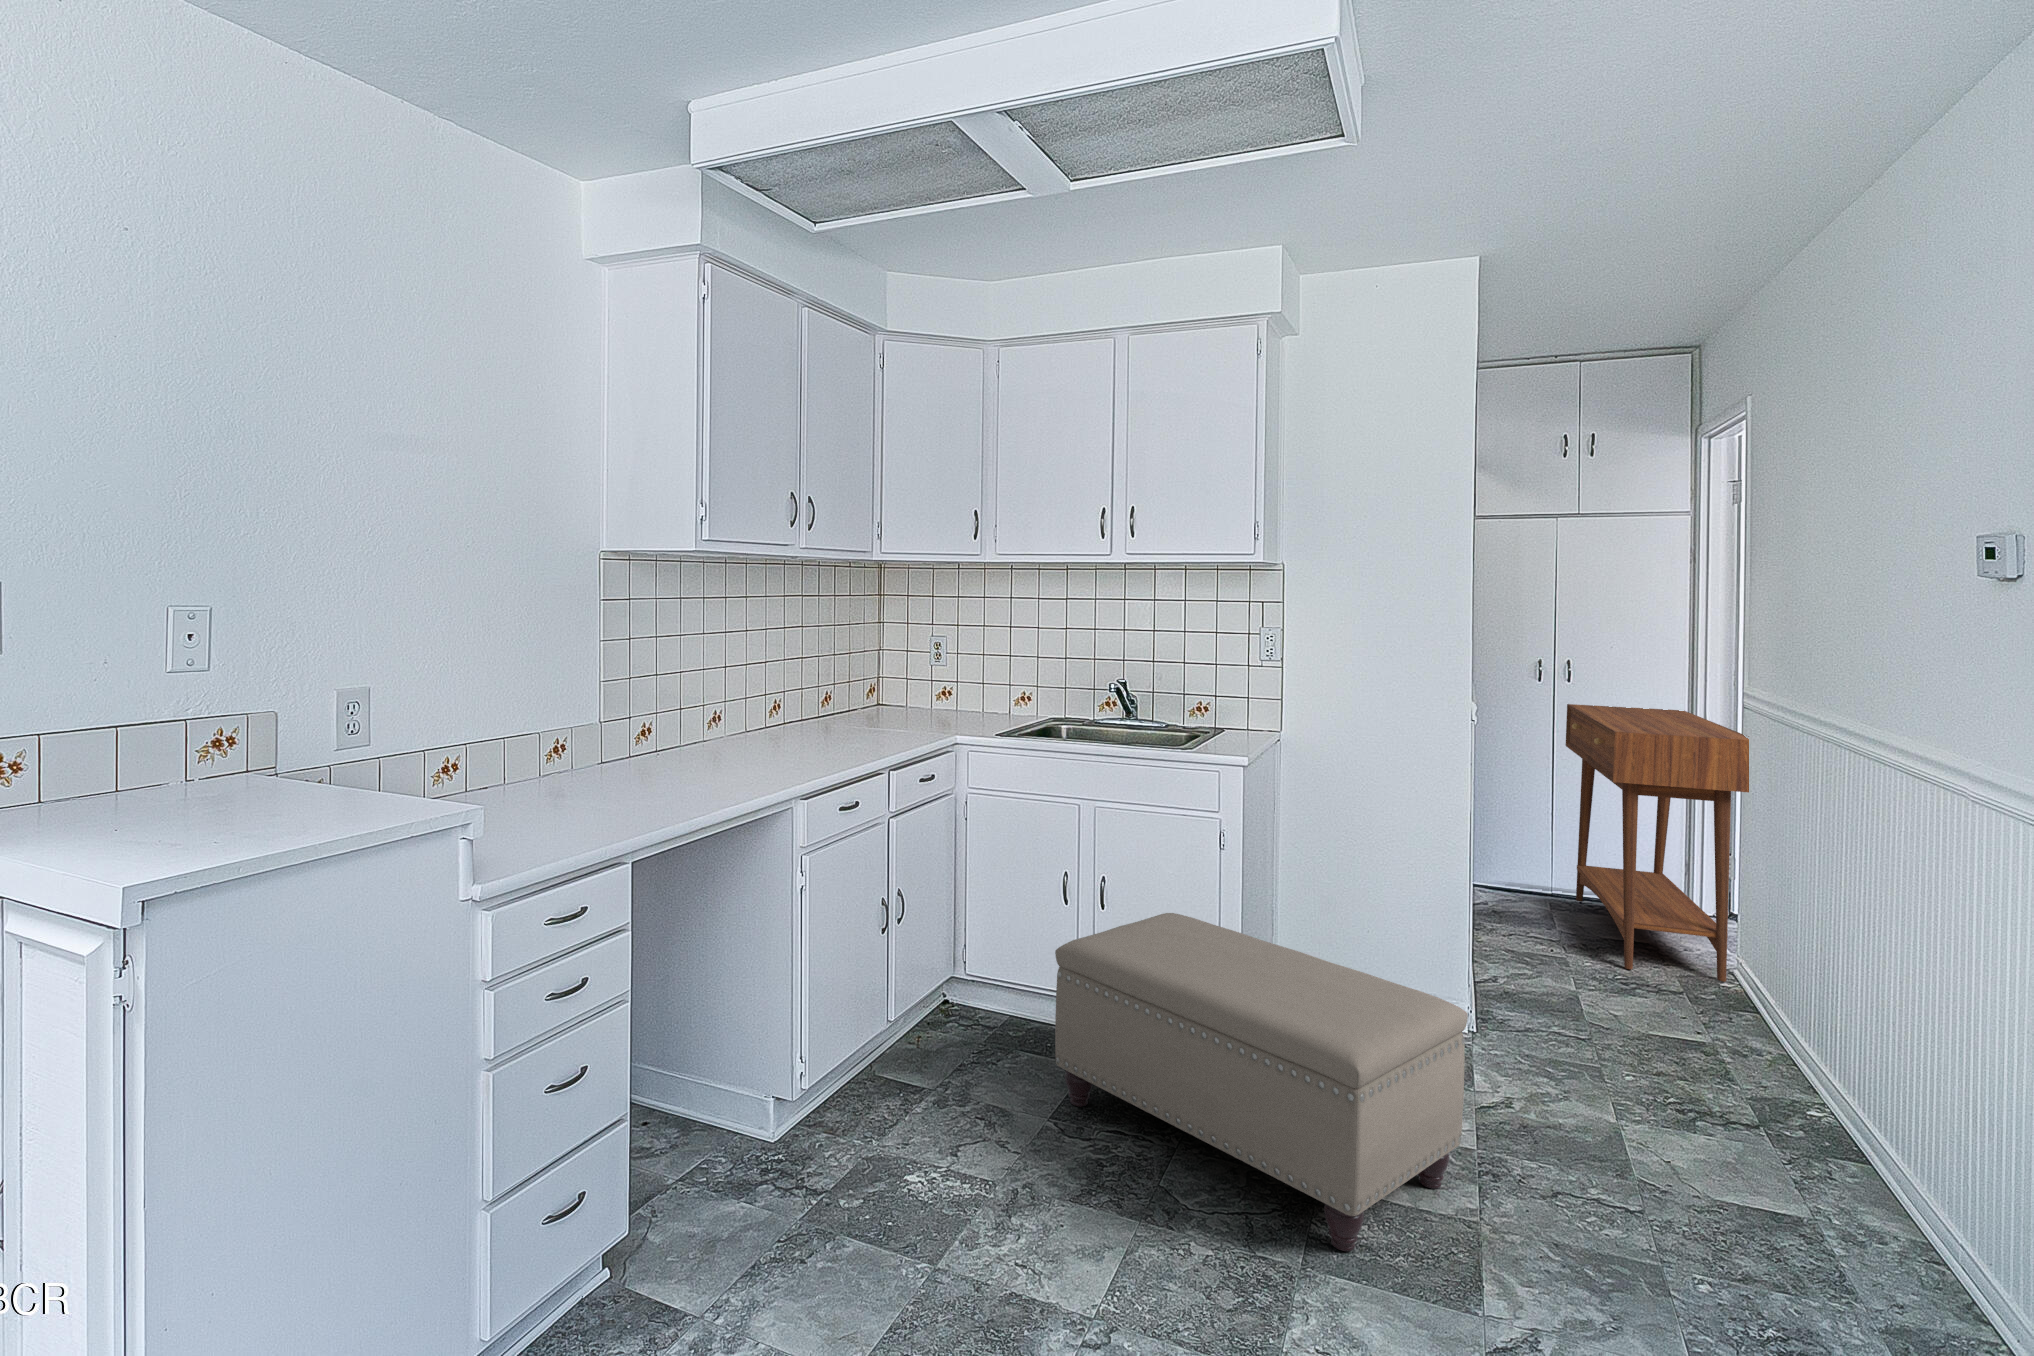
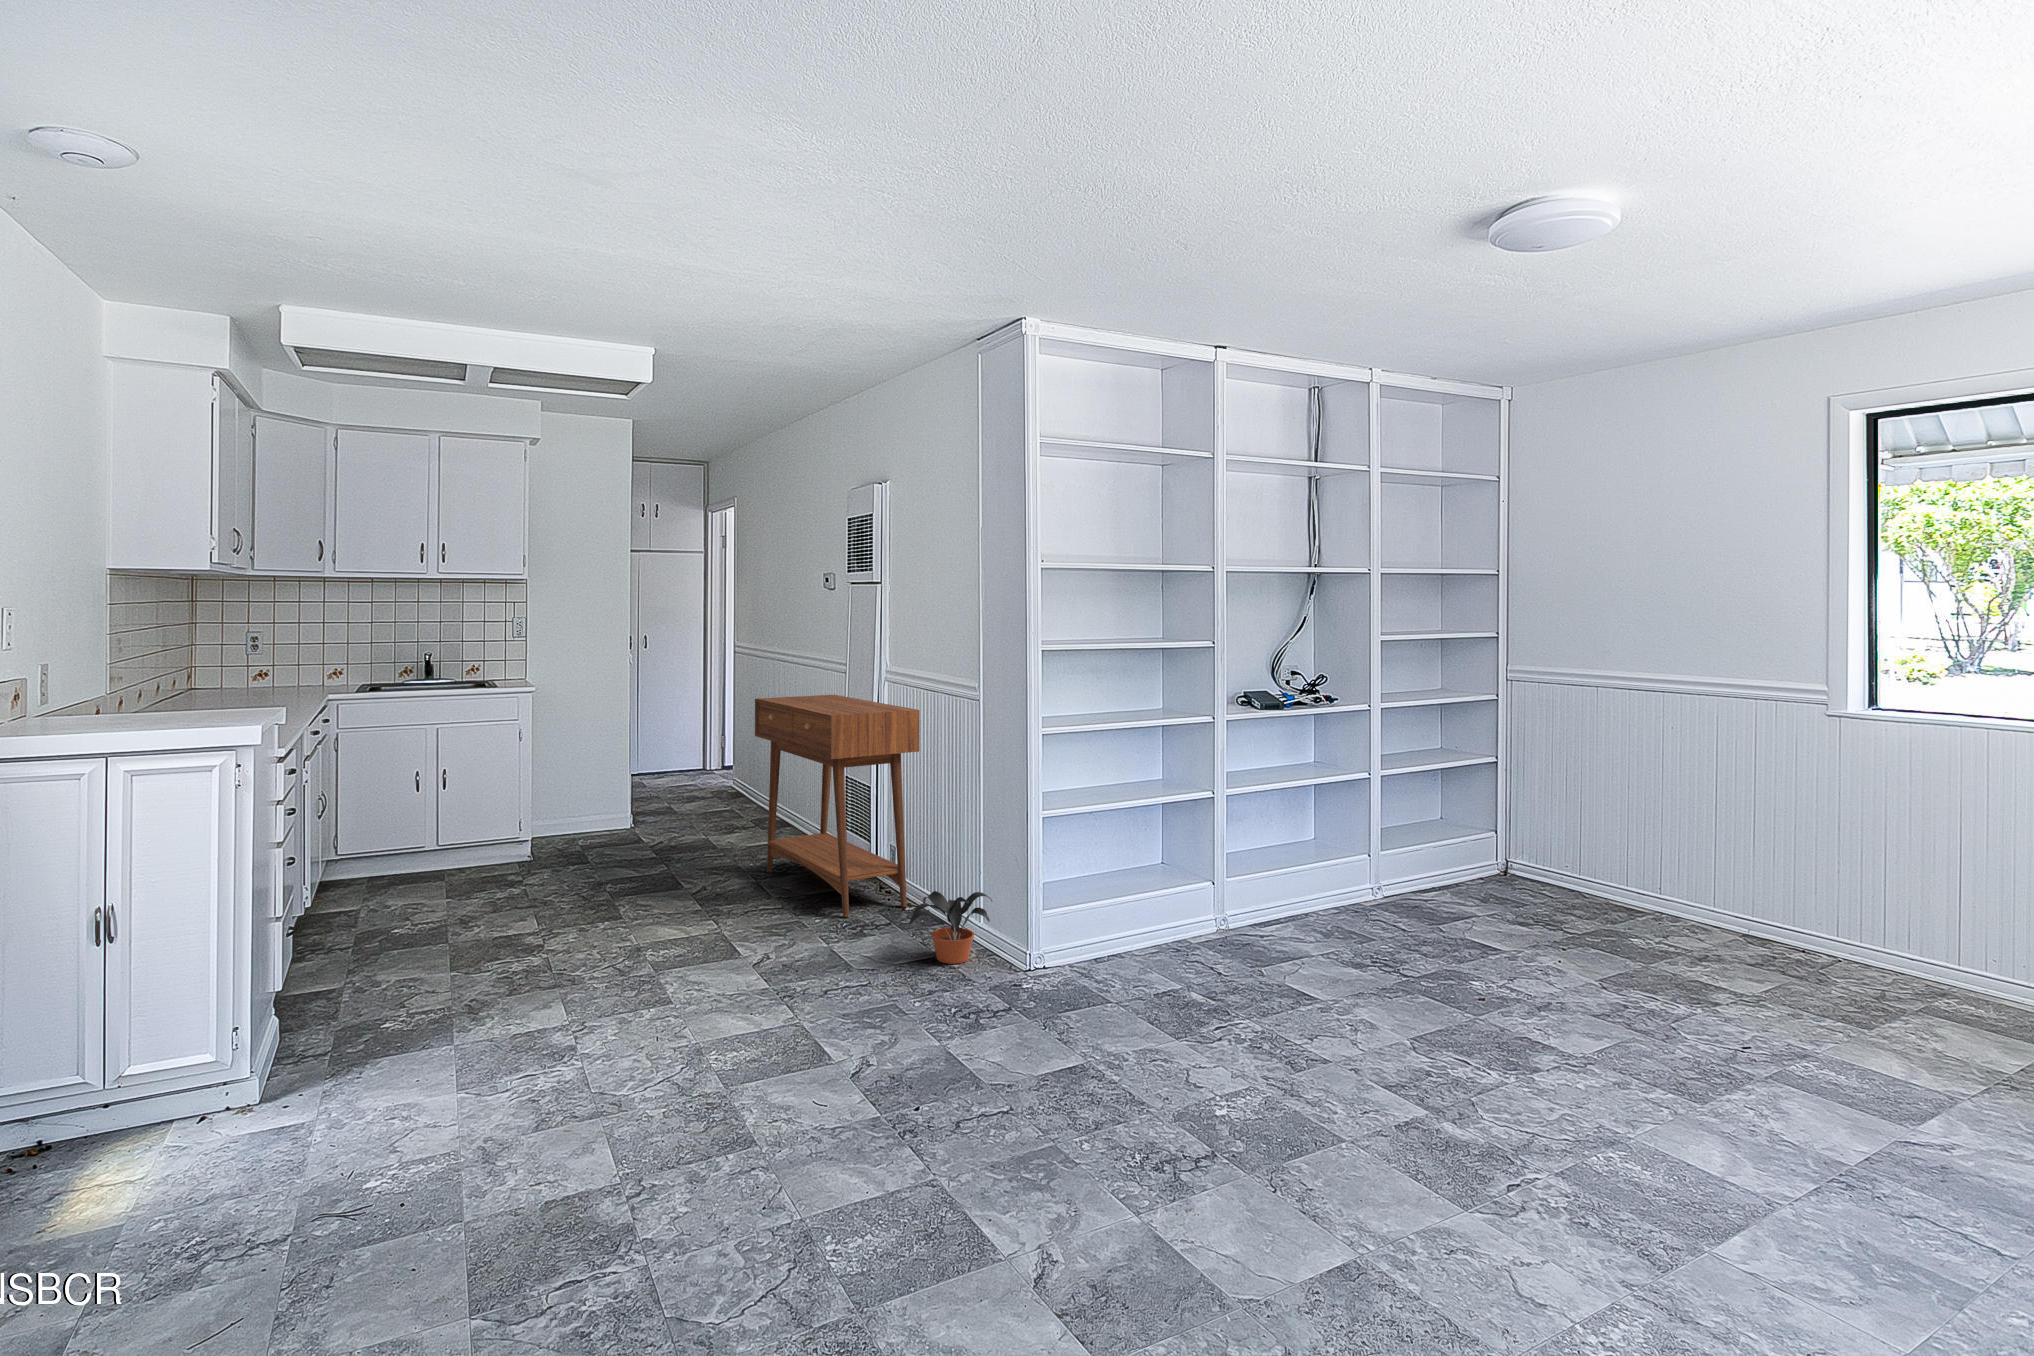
ottoman: present [1055,913,1468,1251] -> none [456,982,901,1282]
potted plant: none [1662,964,1804,1061] -> present [909,891,992,964]

